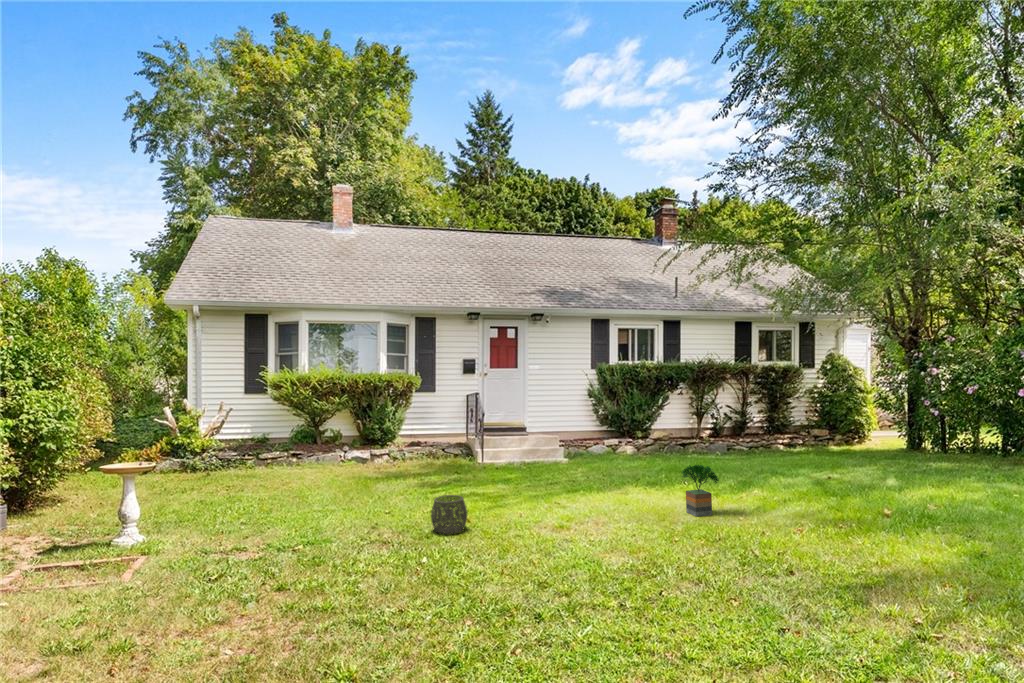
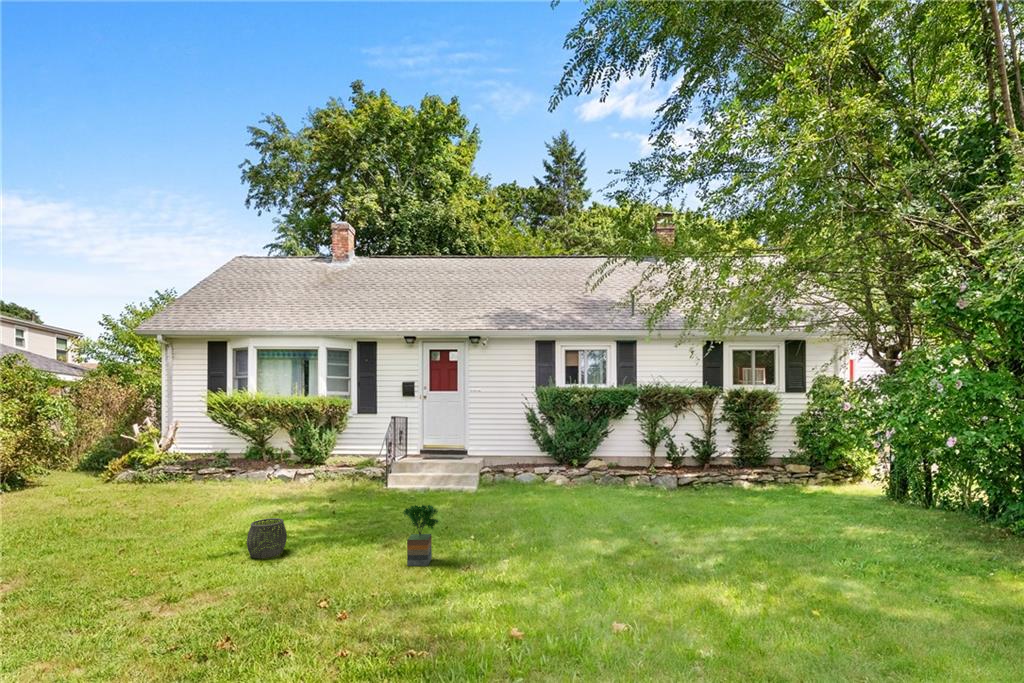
woven basket: present [431,495,468,534] -> present [247,518,287,558]

